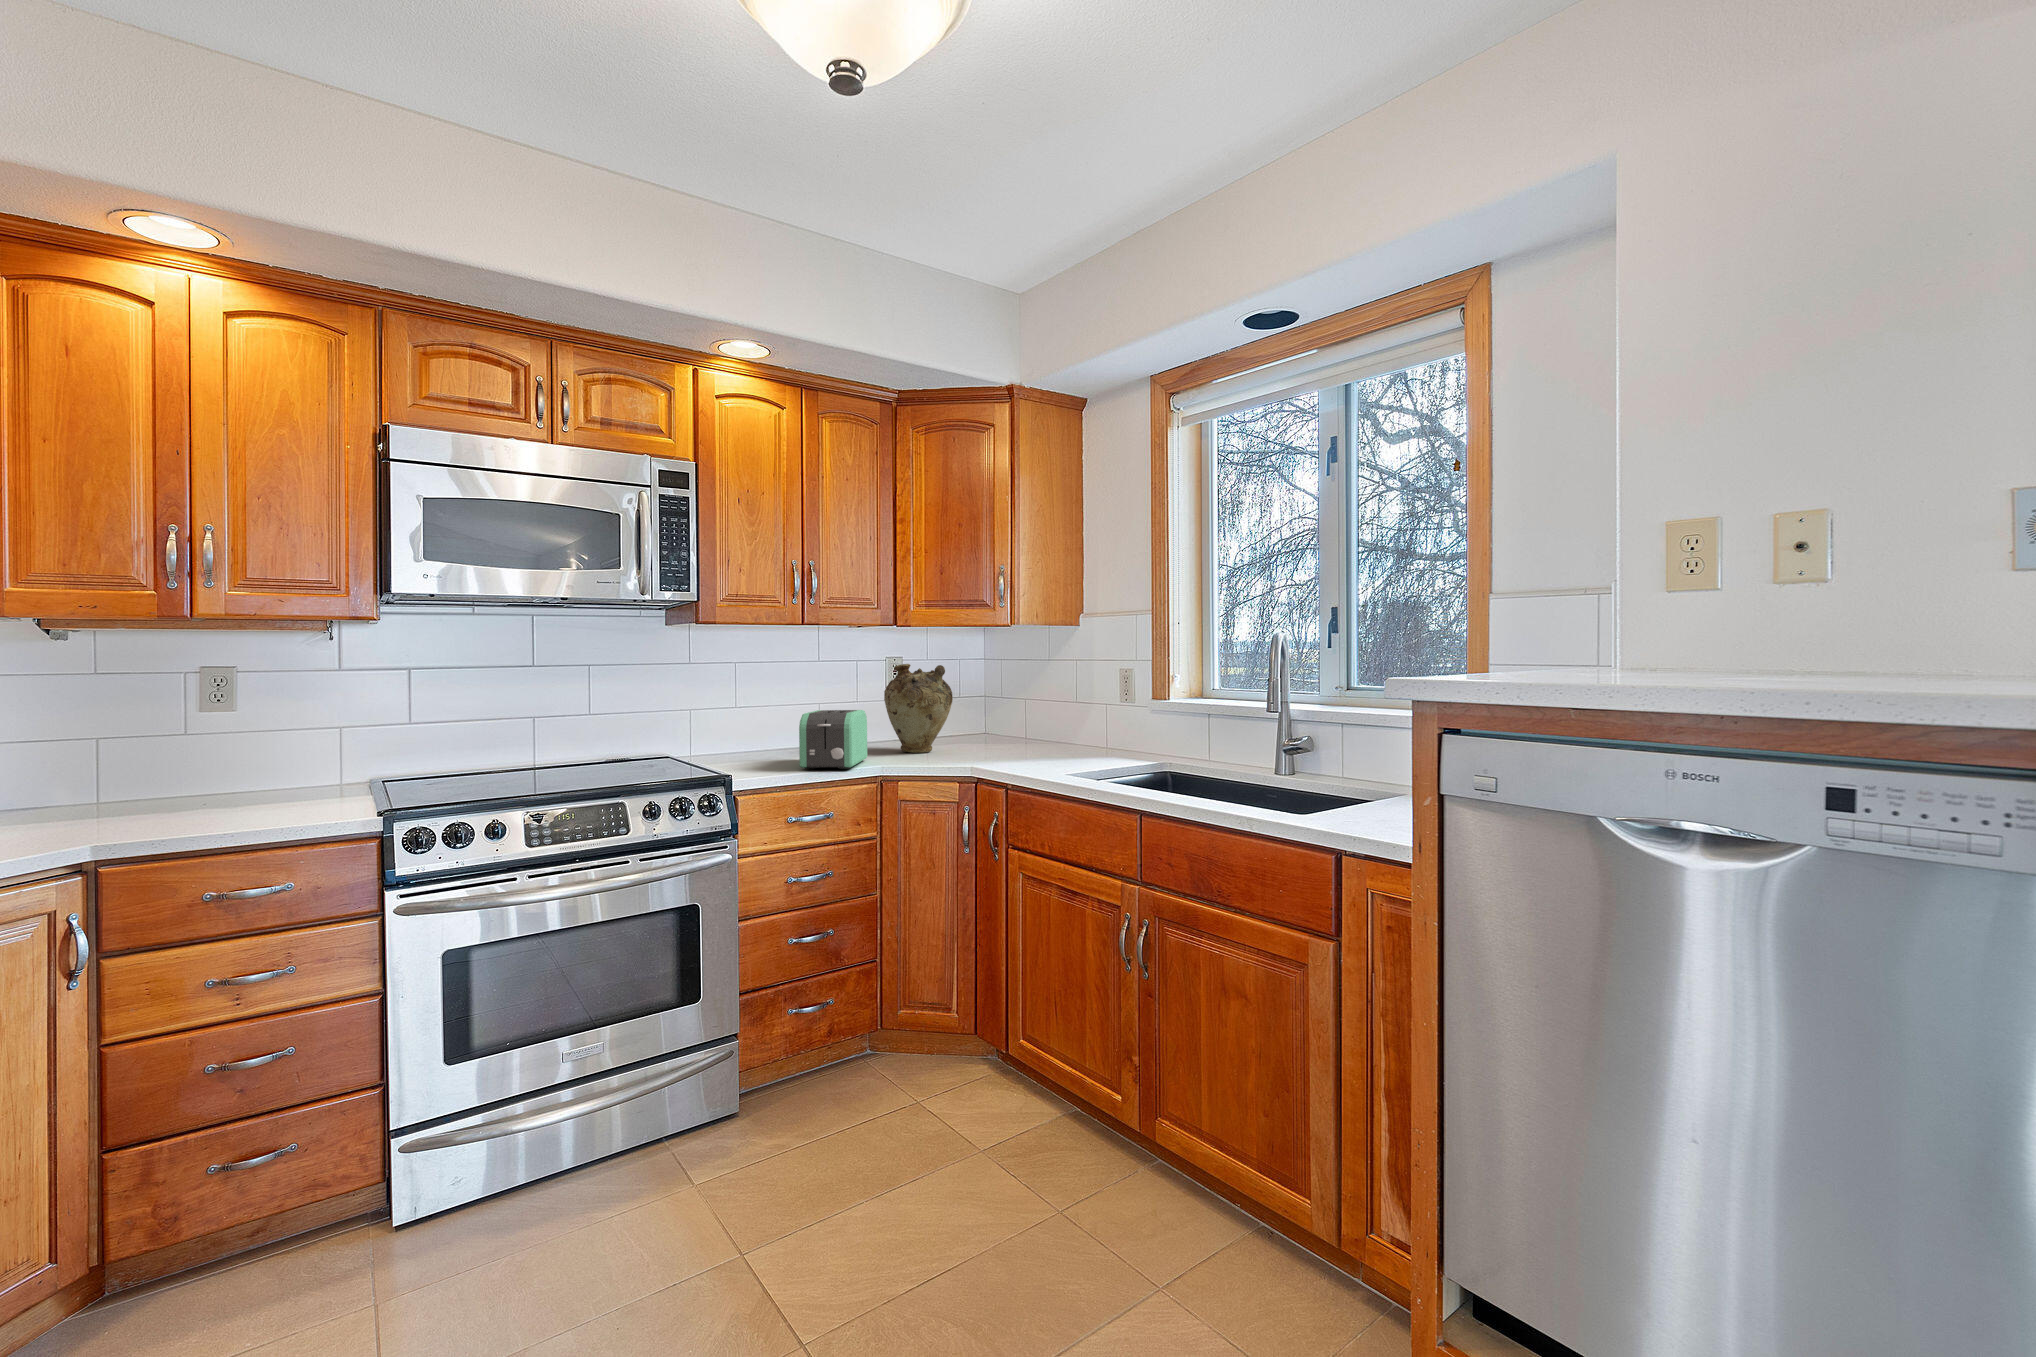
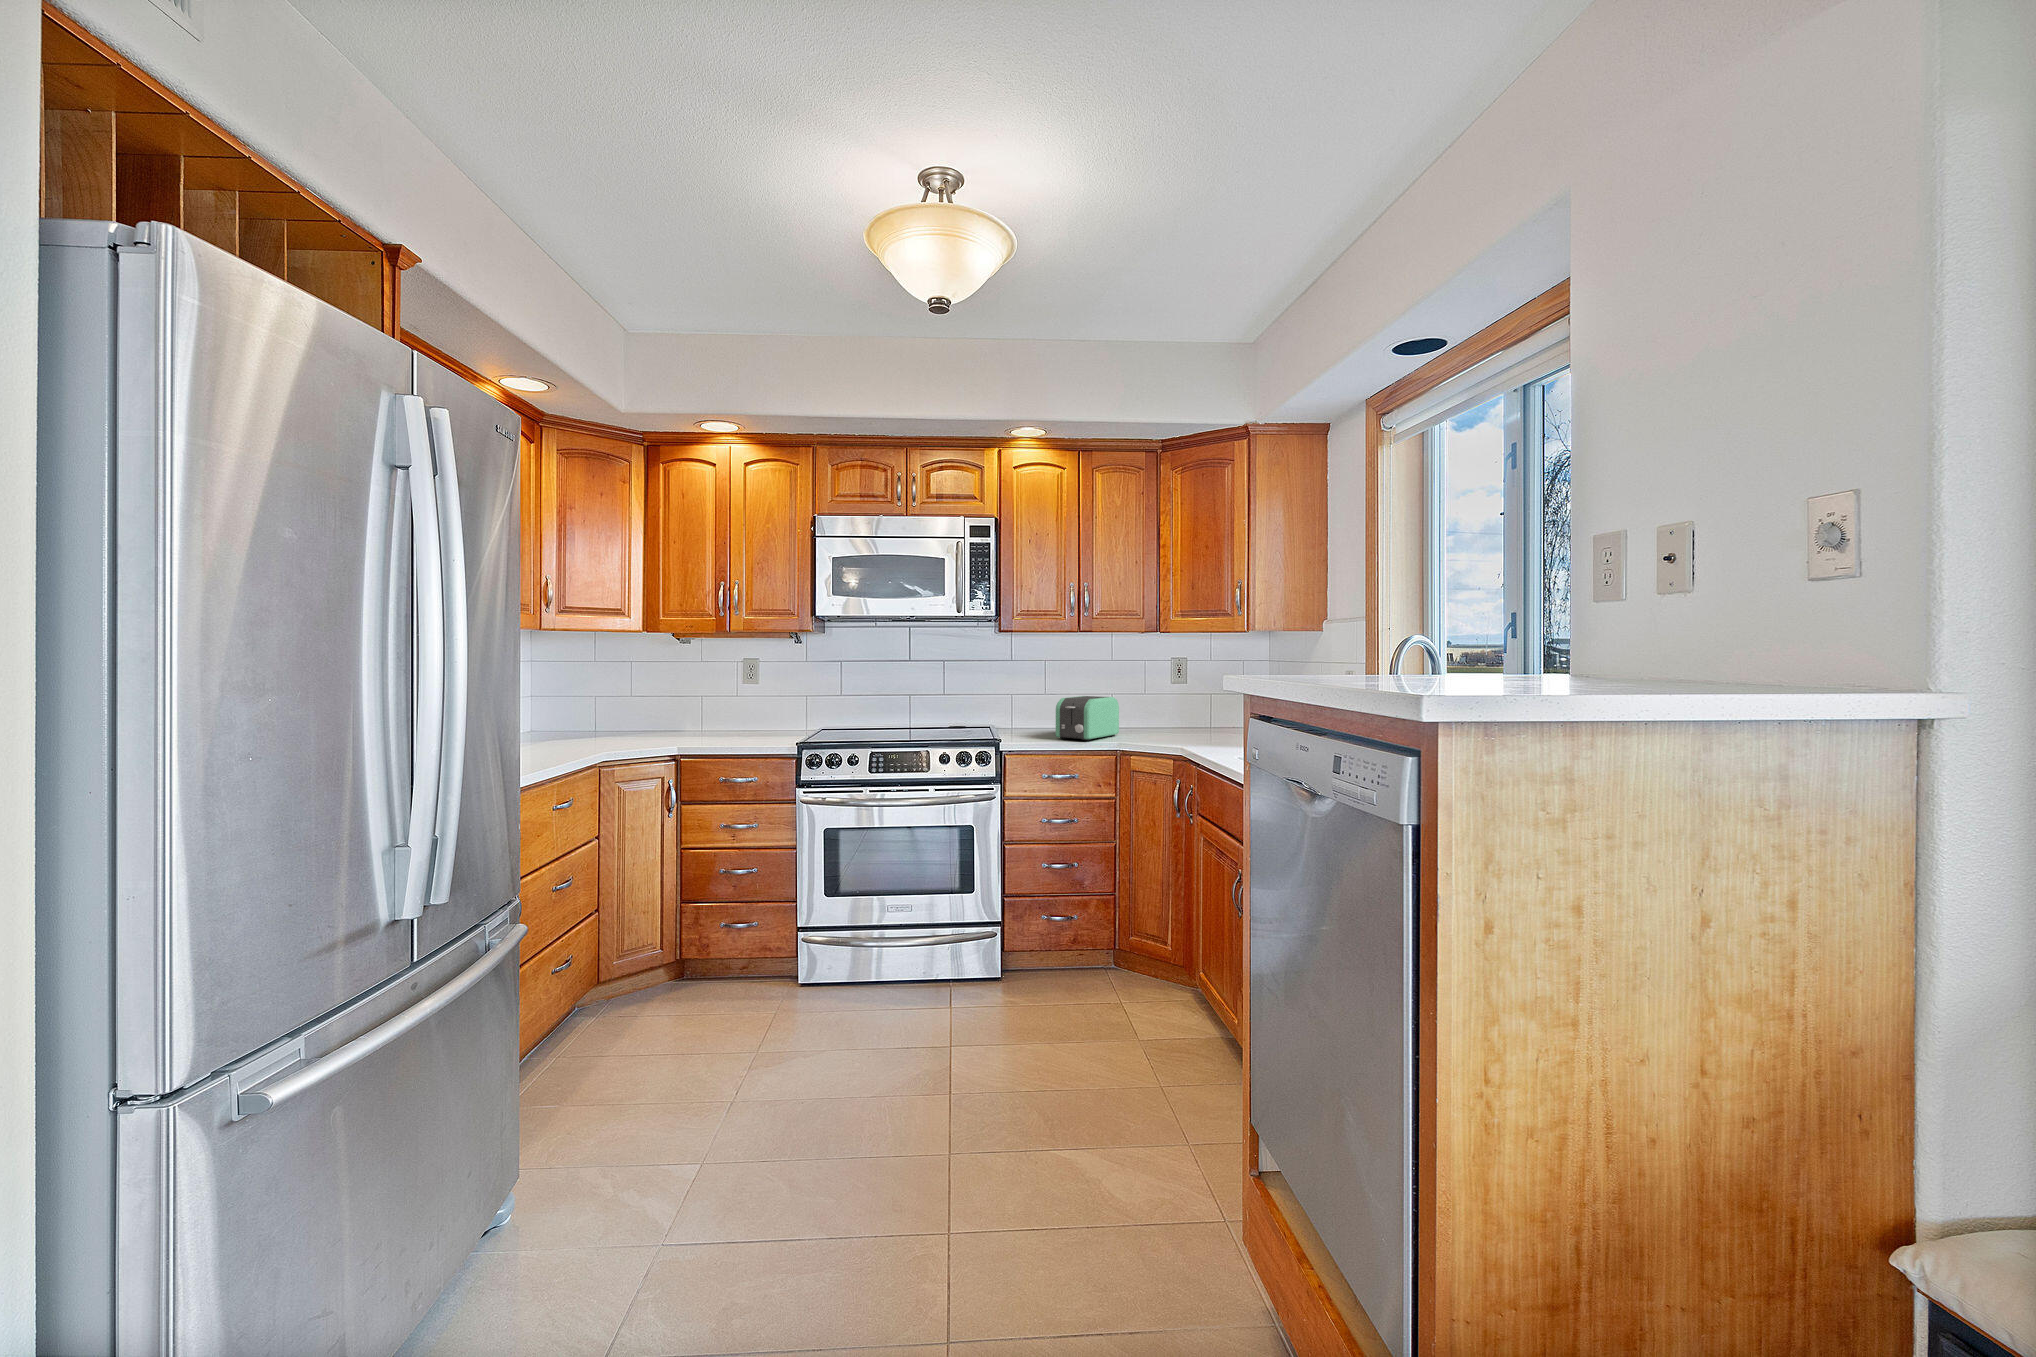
vase: present [884,664,953,753] -> none [1145,662,1200,733]

